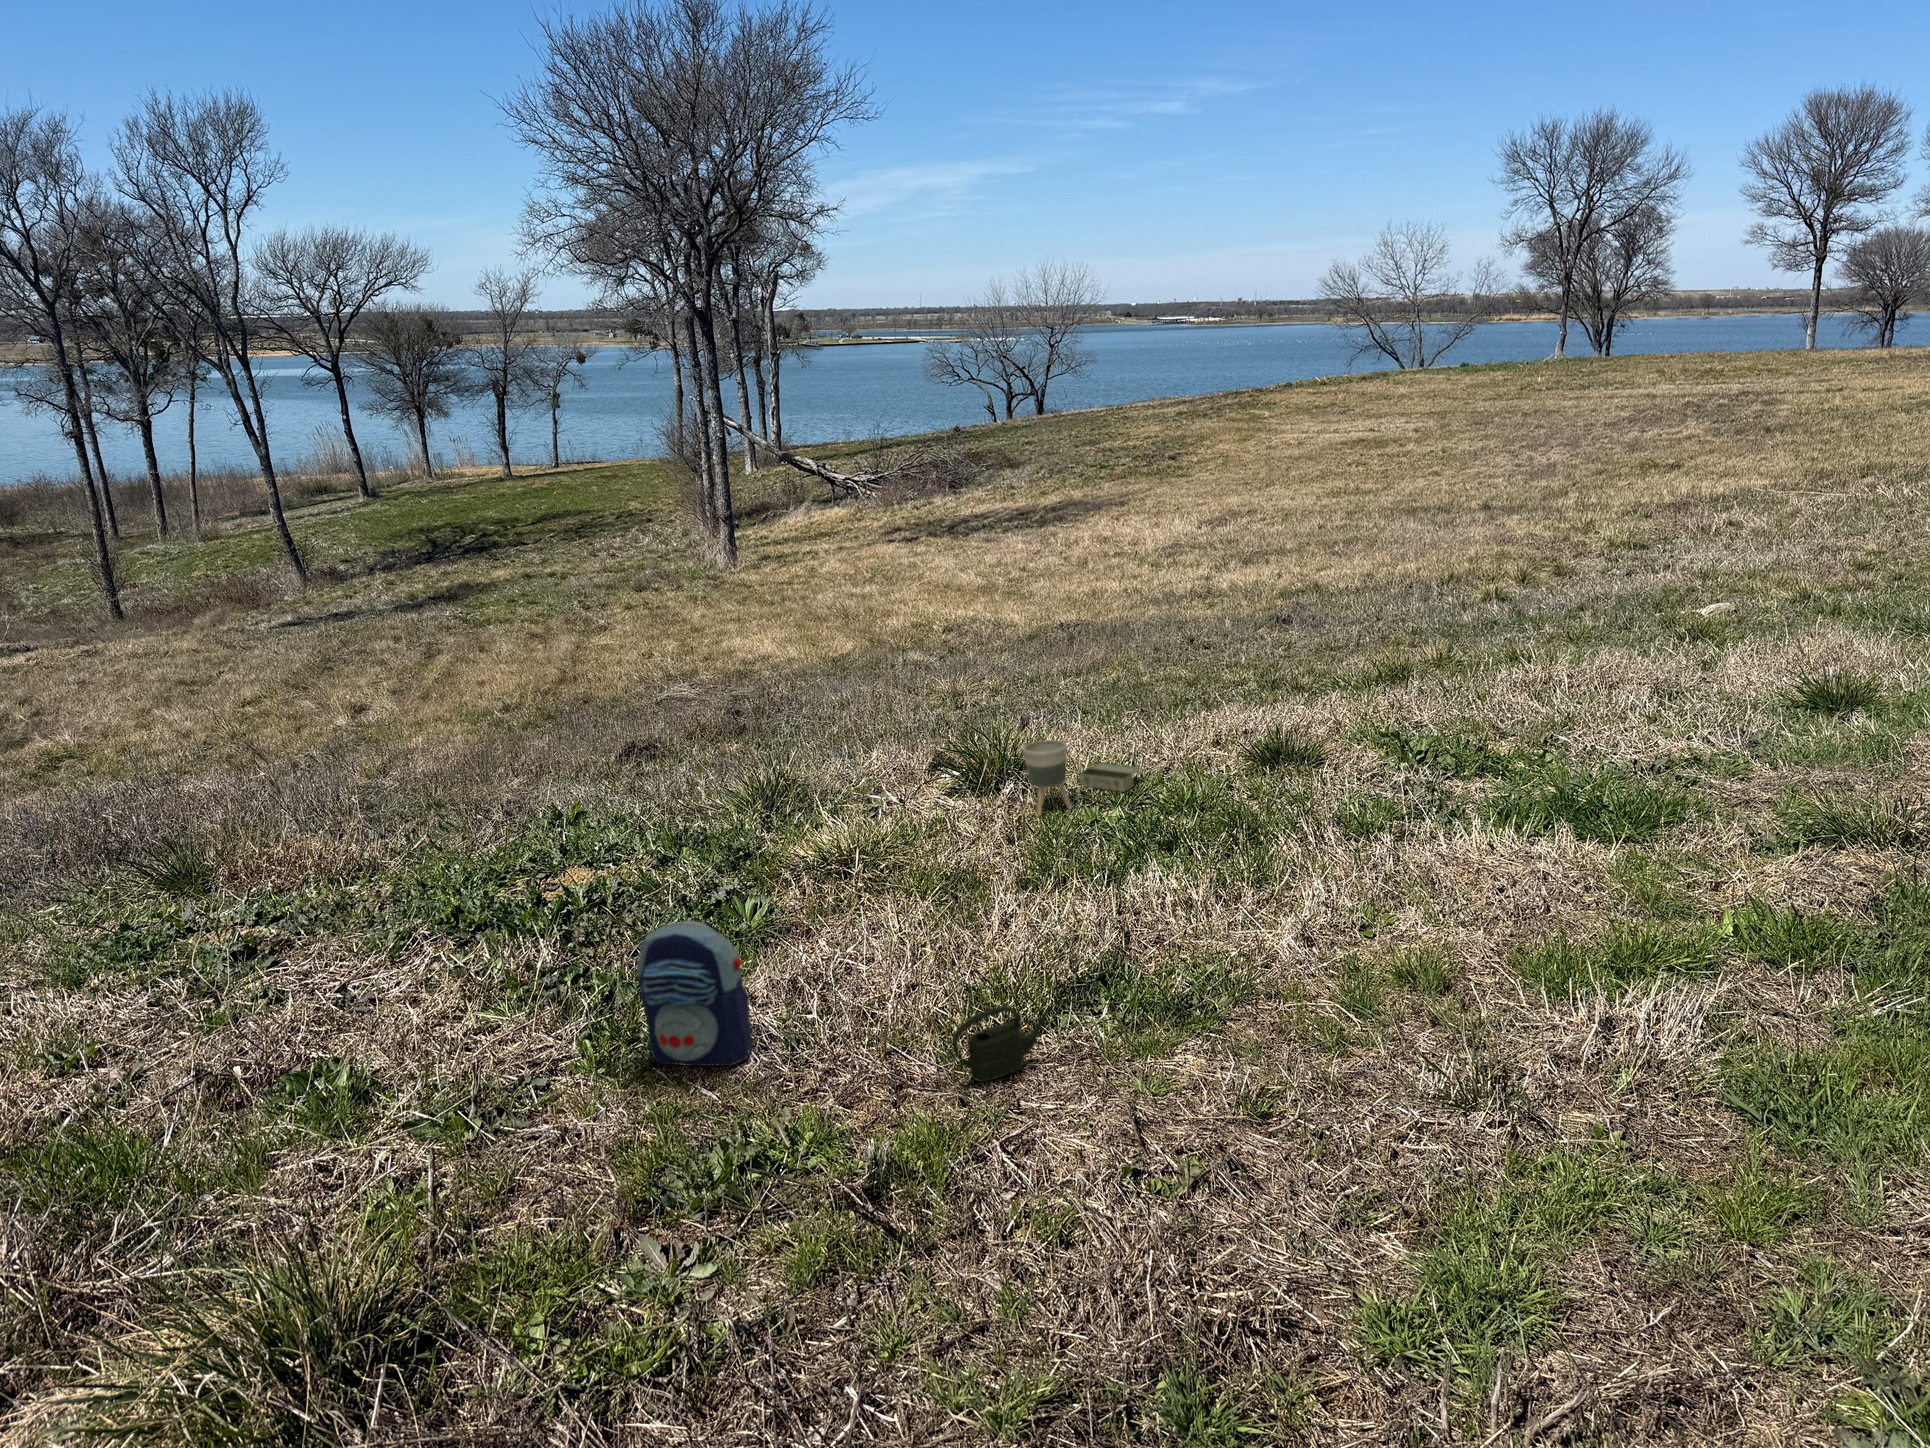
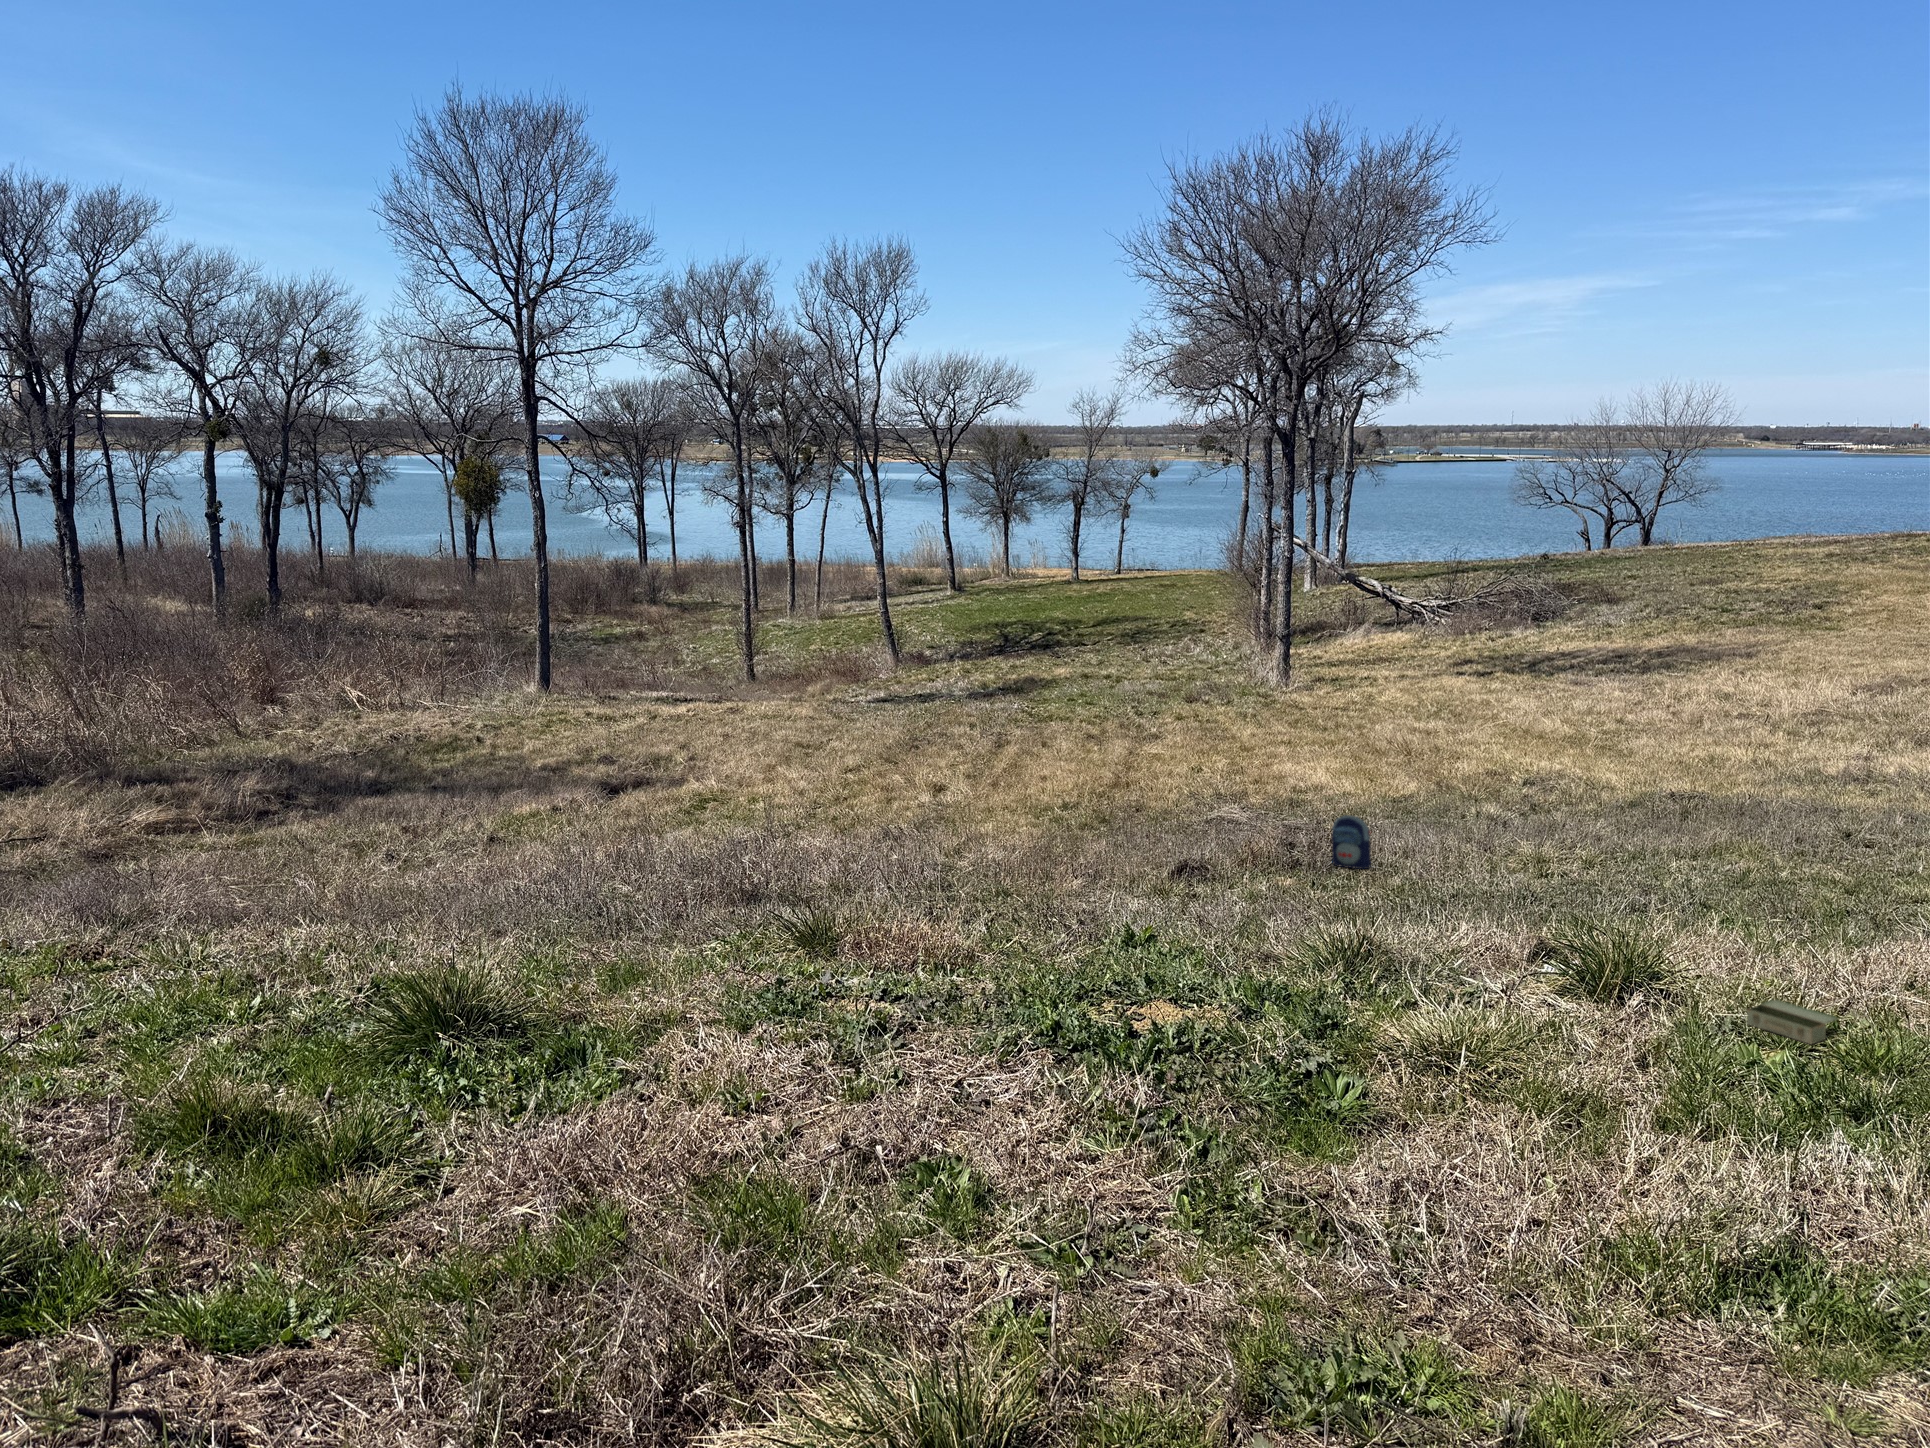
planter: present [1023,740,1072,816] -> none [1676,963,1737,1053]
backpack: present [638,920,753,1066] -> present [1331,815,1371,869]
watering can: present [952,1005,1054,1082] -> none [1607,1301,1746,1387]

